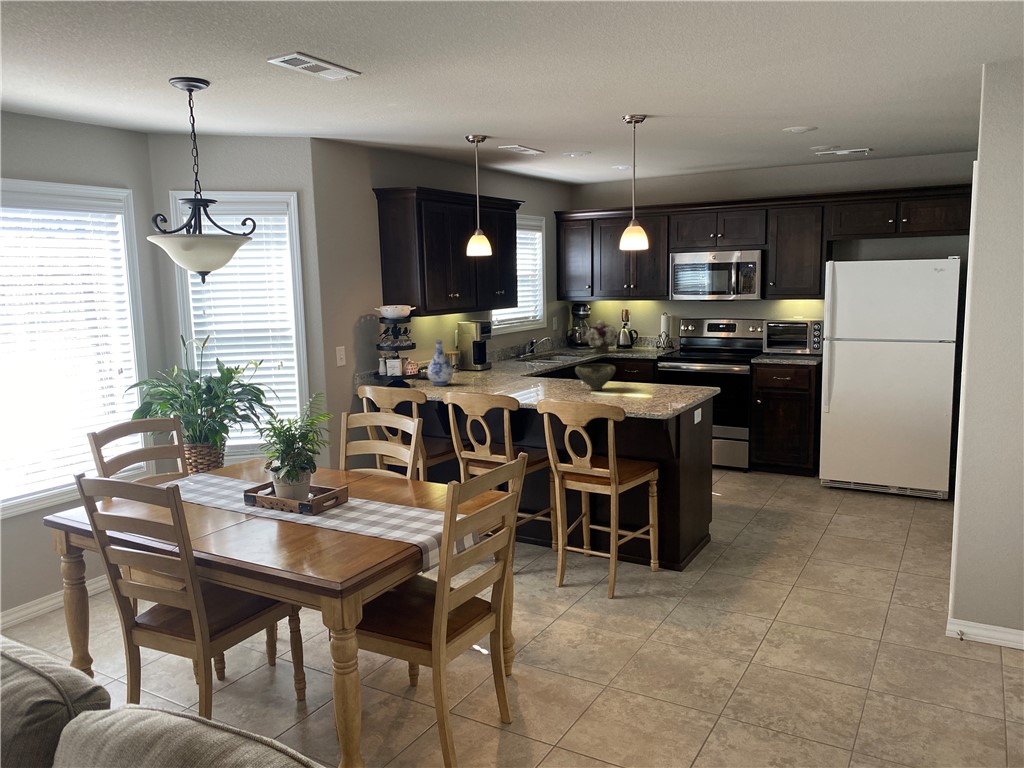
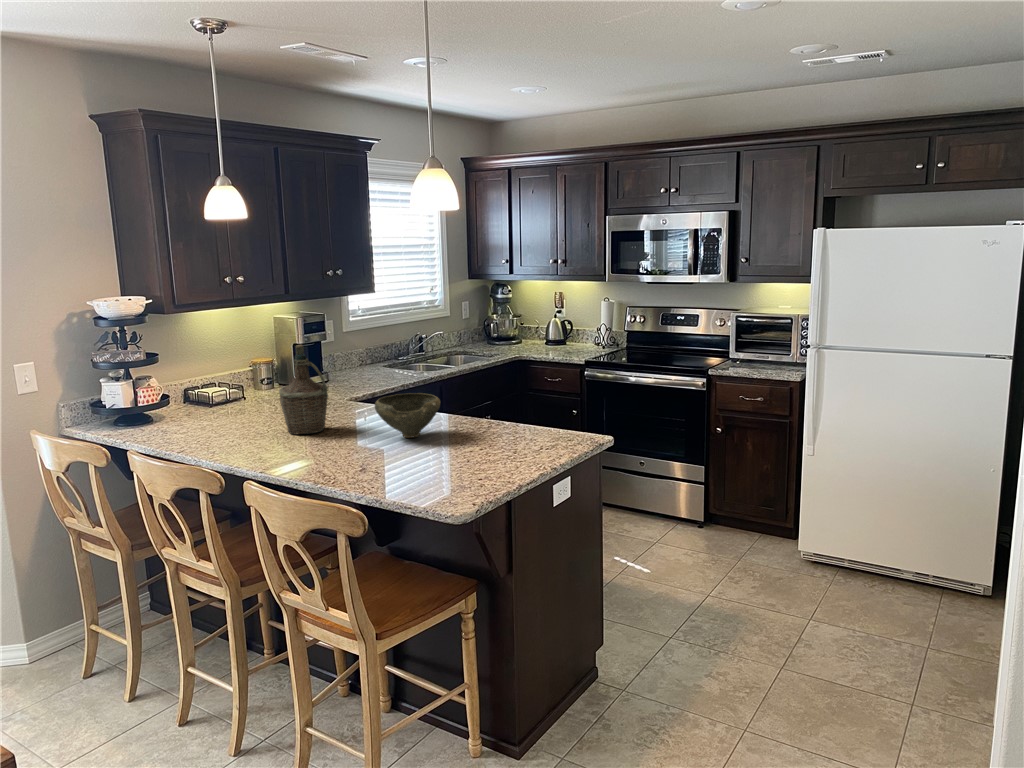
flower arrangement: present [586,320,619,353] -> none [493,306,542,353]
bottle: none [510,334,541,390] -> present [279,345,328,434]
vase: present [427,340,453,386] -> none [176,349,218,420]

